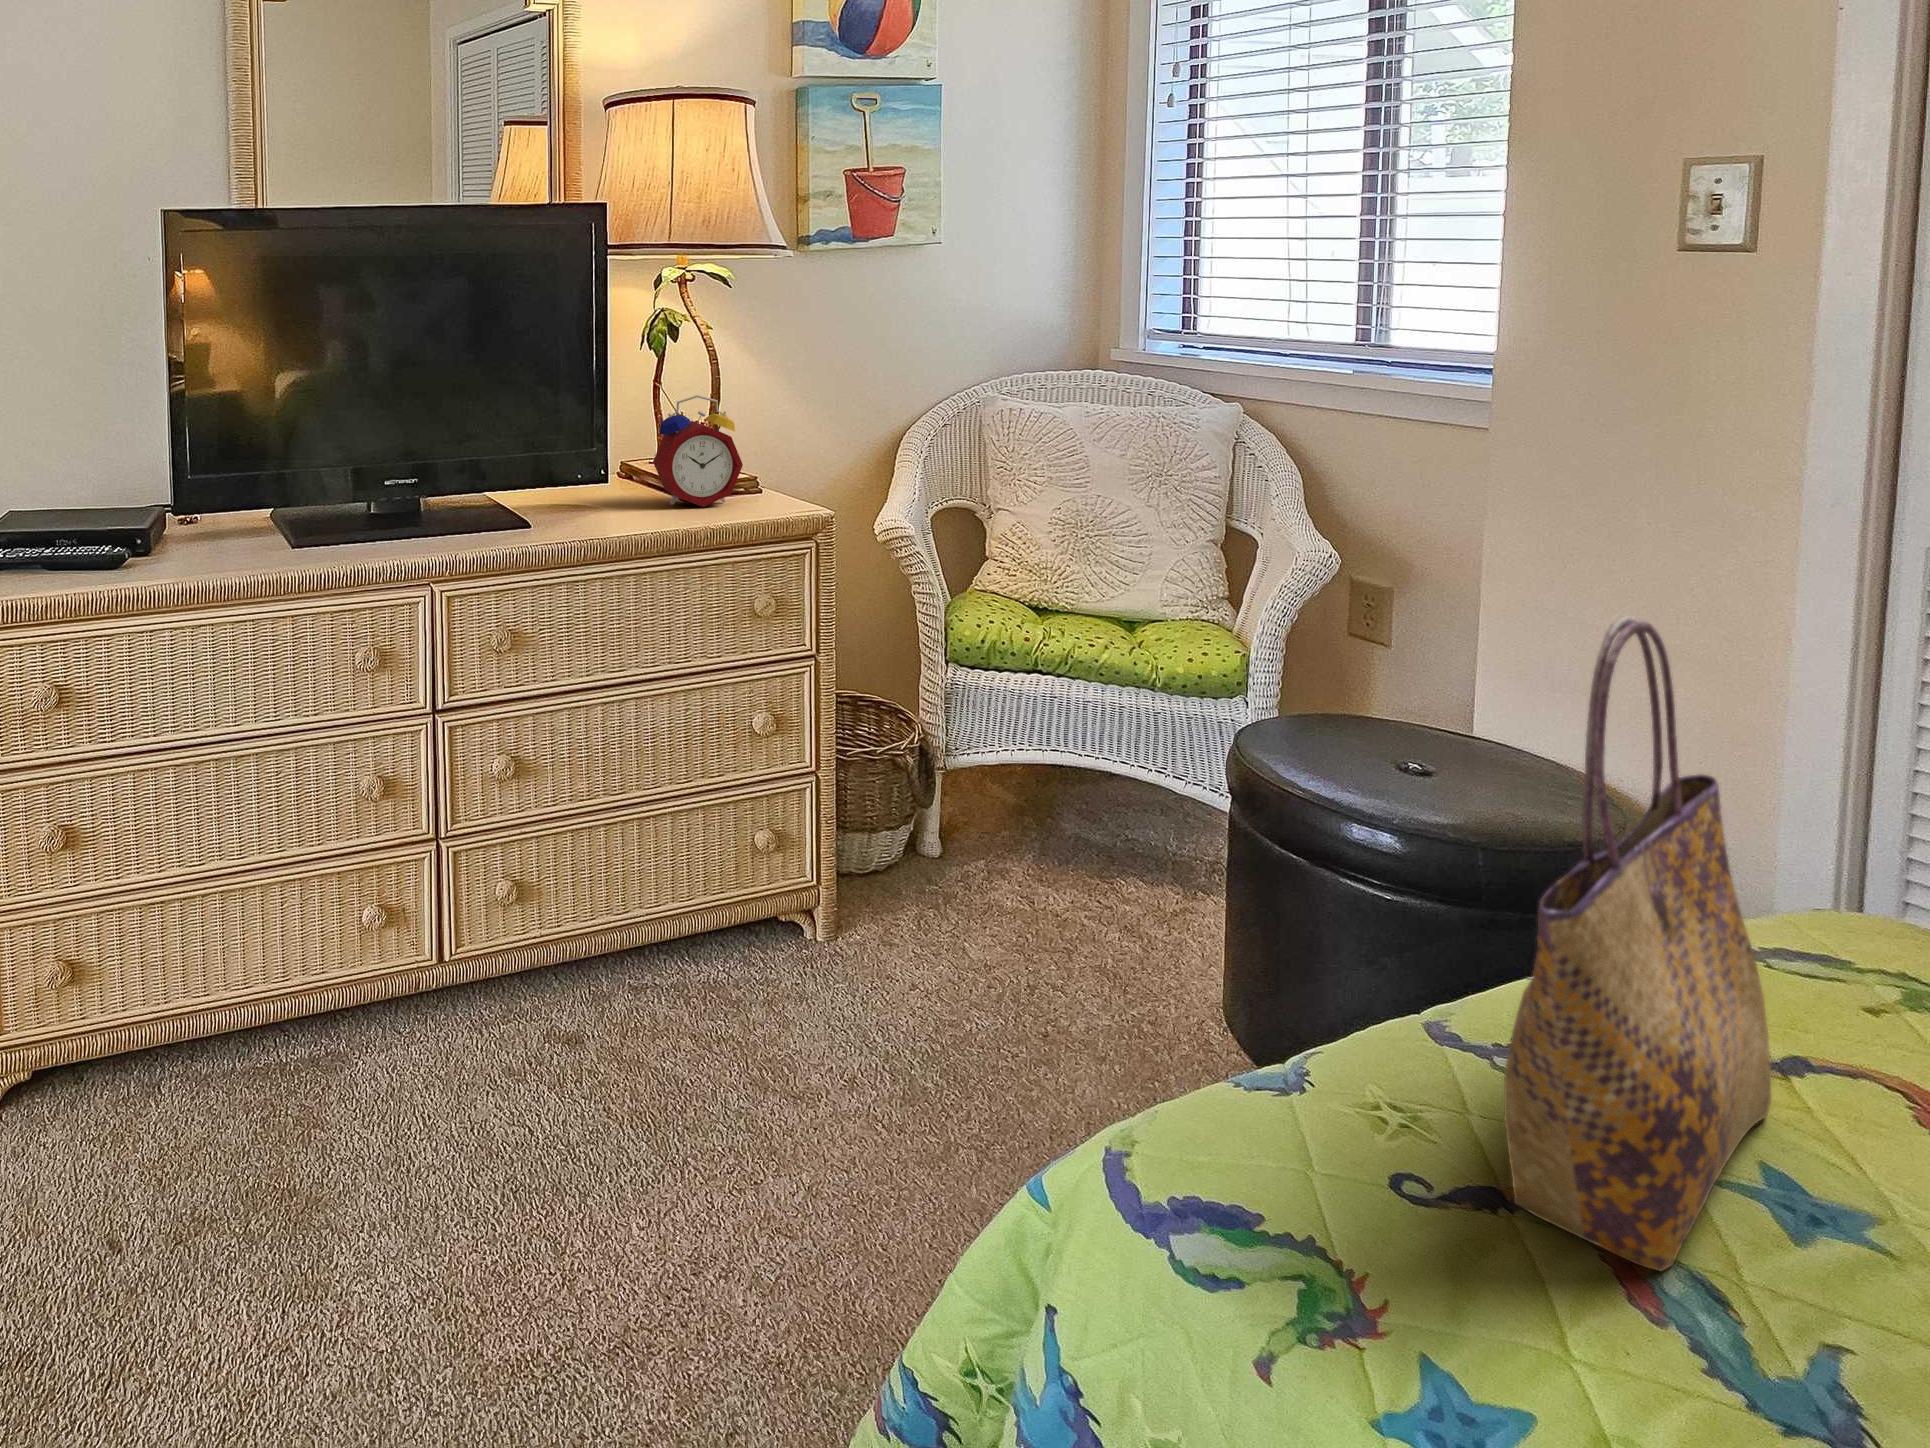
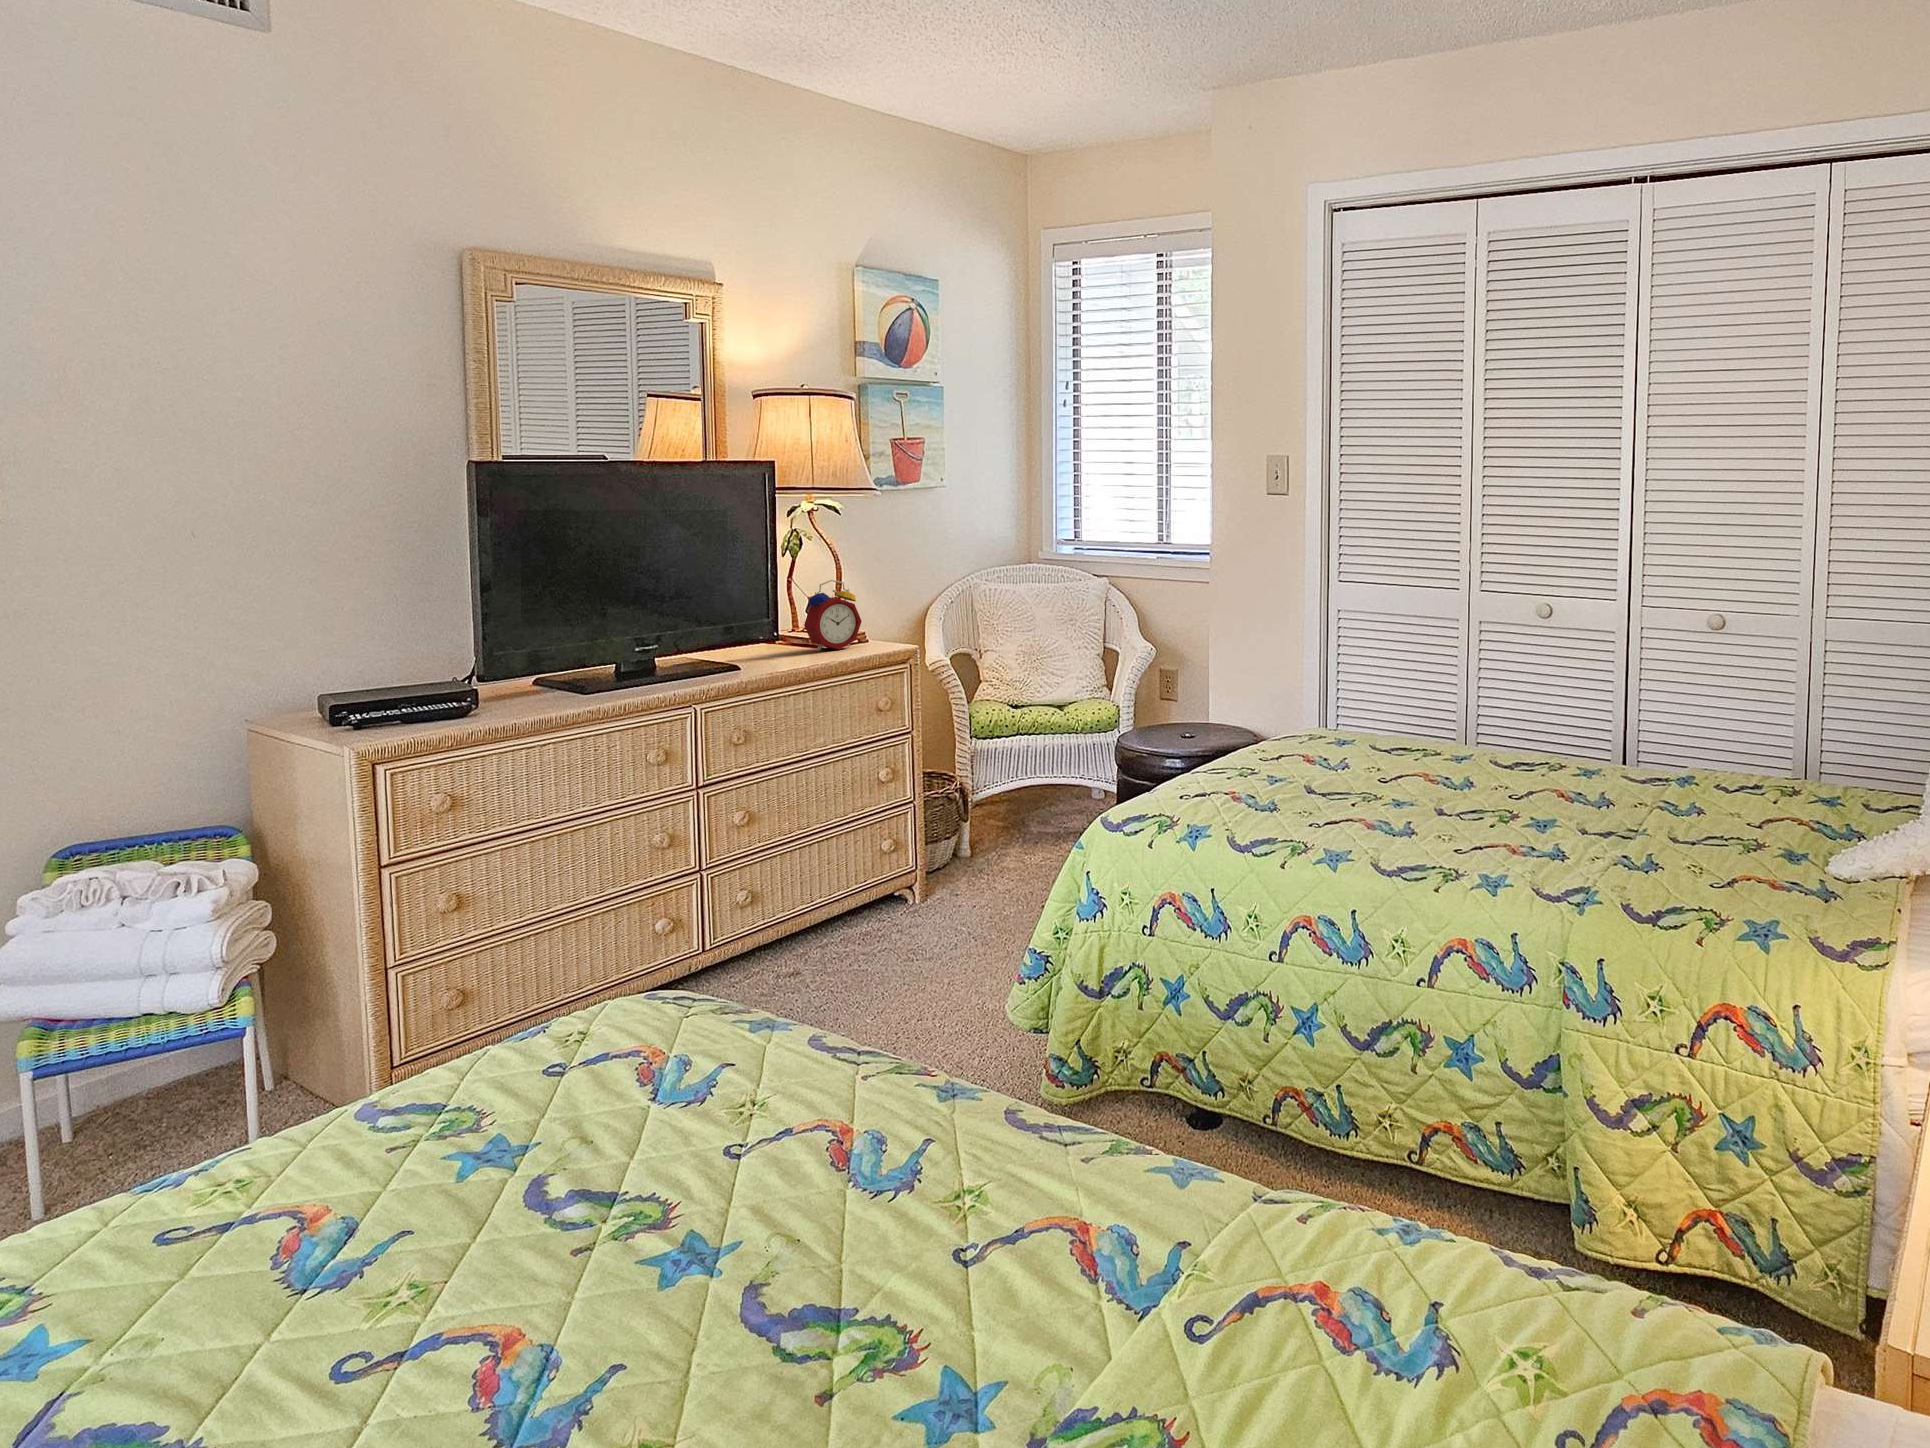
tote bag: present [1504,617,1771,1272] -> none [1212,591,1278,778]

